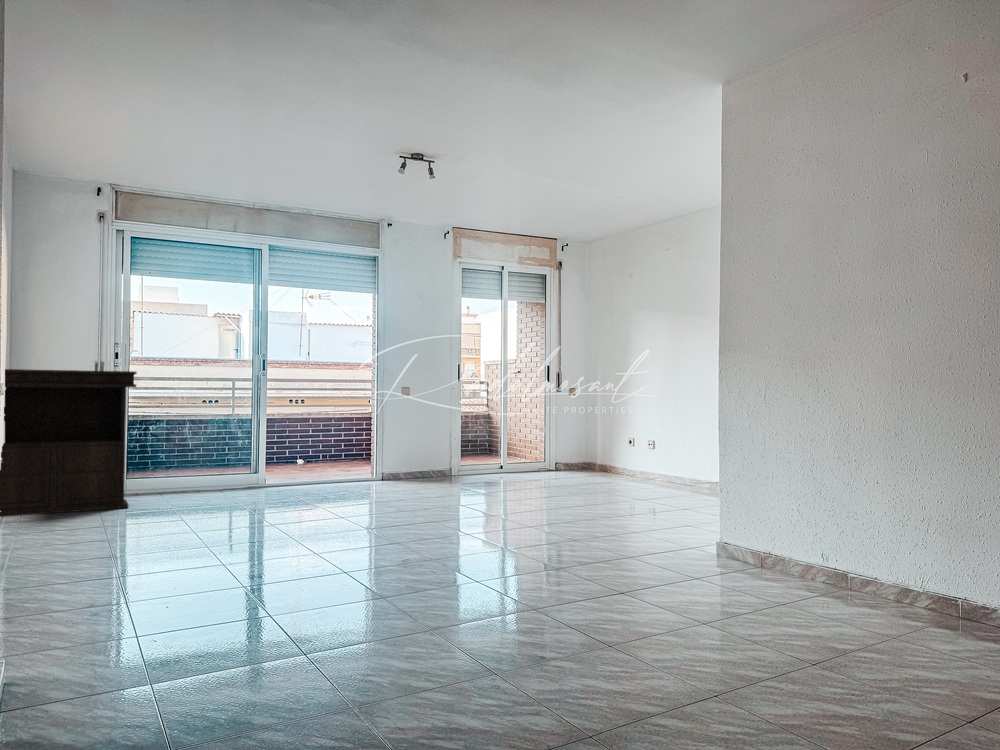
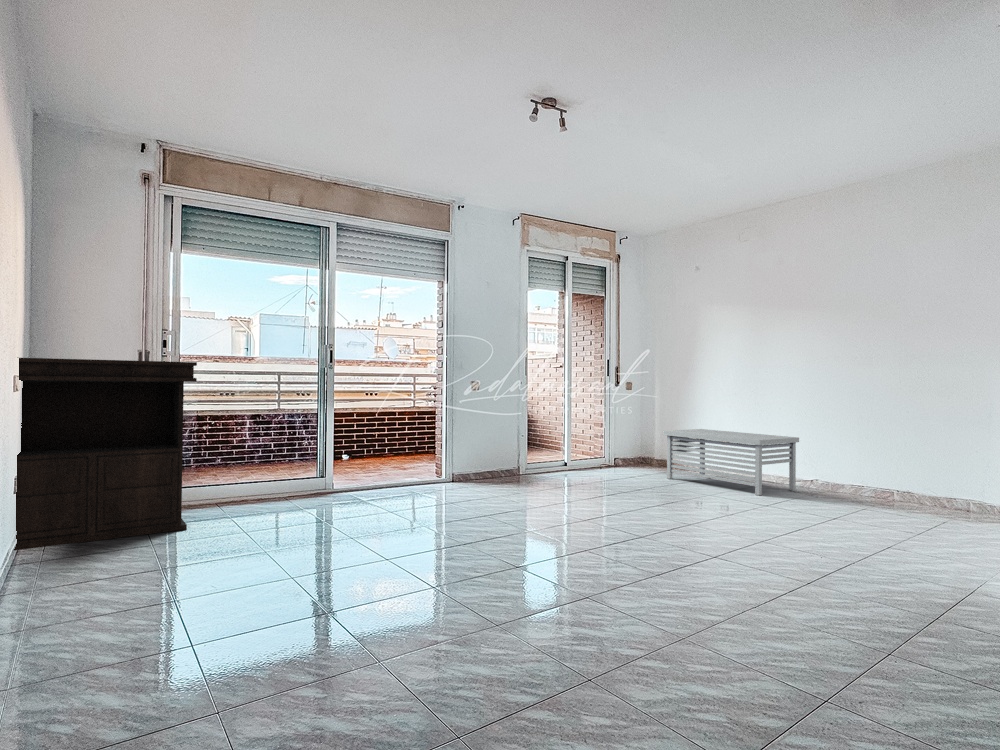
storage bench: none [588,433,704,494] -> present [663,429,799,495]

